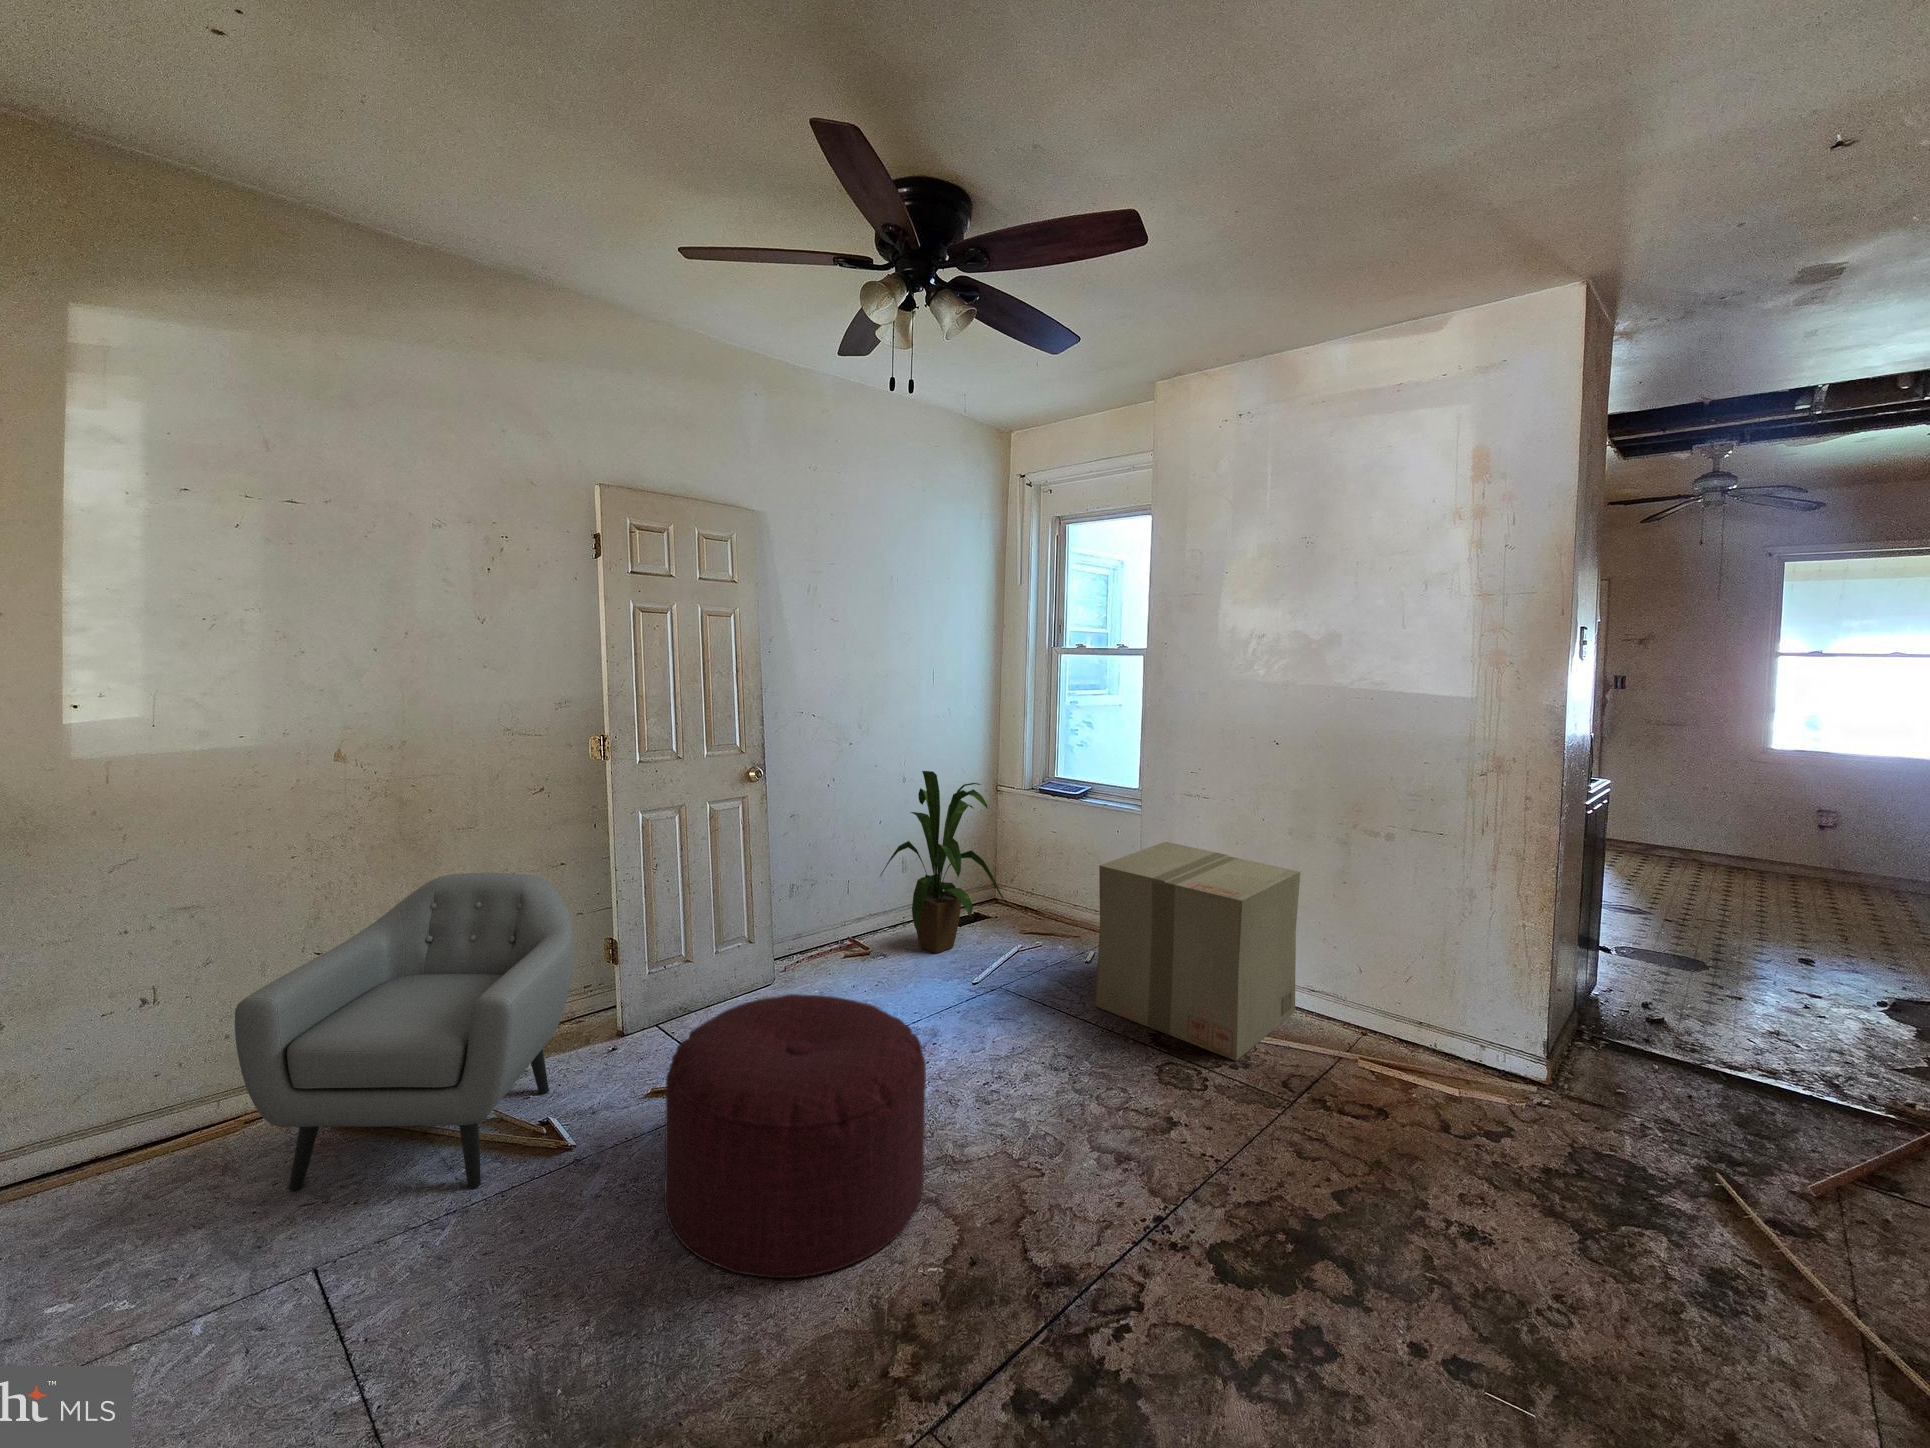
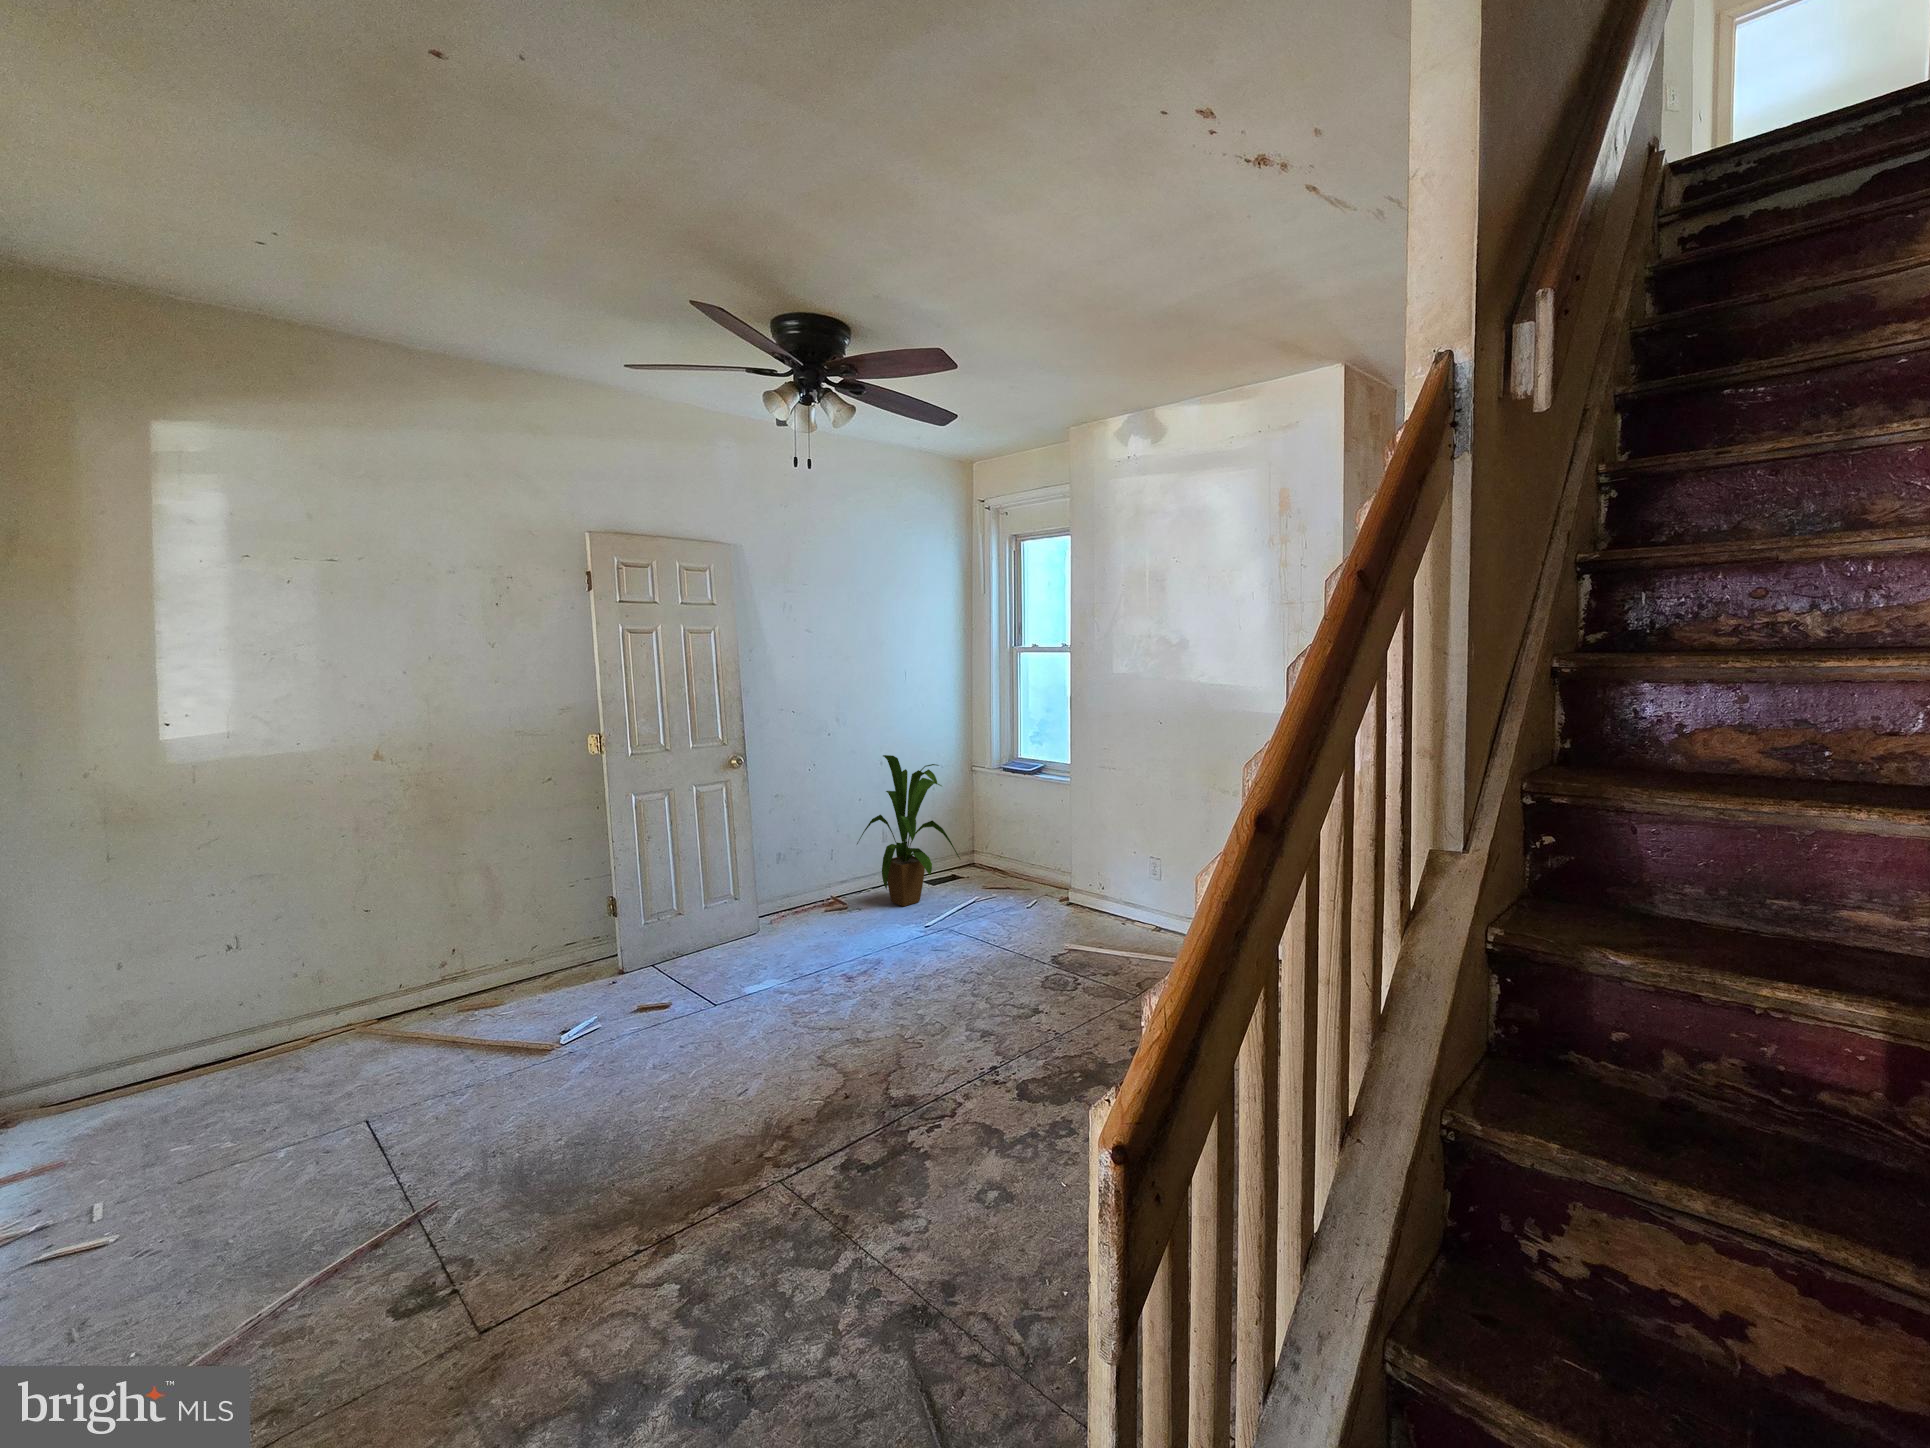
cardboard box: present [1095,842,1300,1061] -> none [1016,807,1175,971]
armchair: present [235,872,574,1191] -> none [300,845,572,1080]
ottoman: present [664,994,926,1278] -> none [630,927,832,1110]

